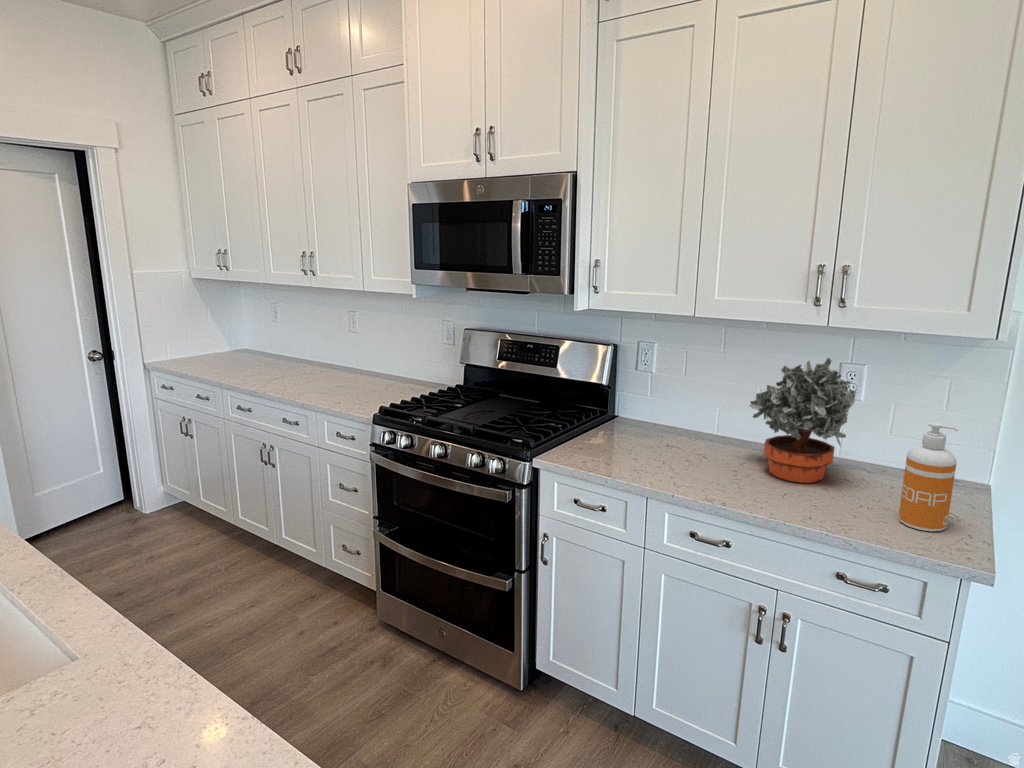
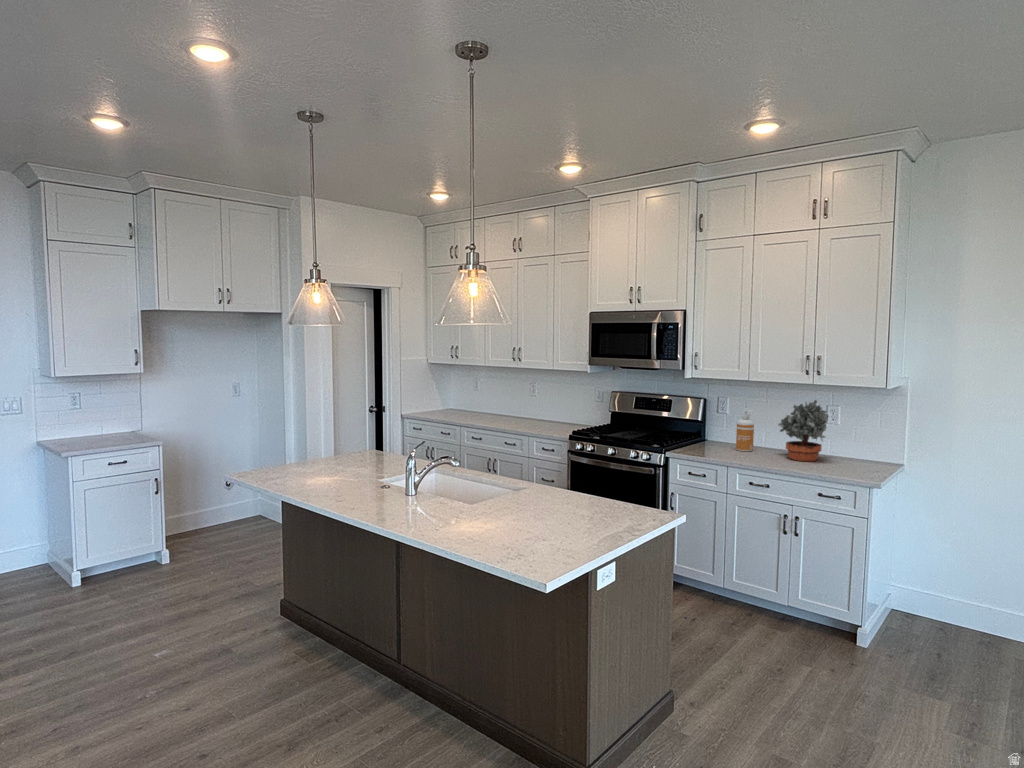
soap dispenser: present [899,423,959,531] -> present [736,410,754,451]

